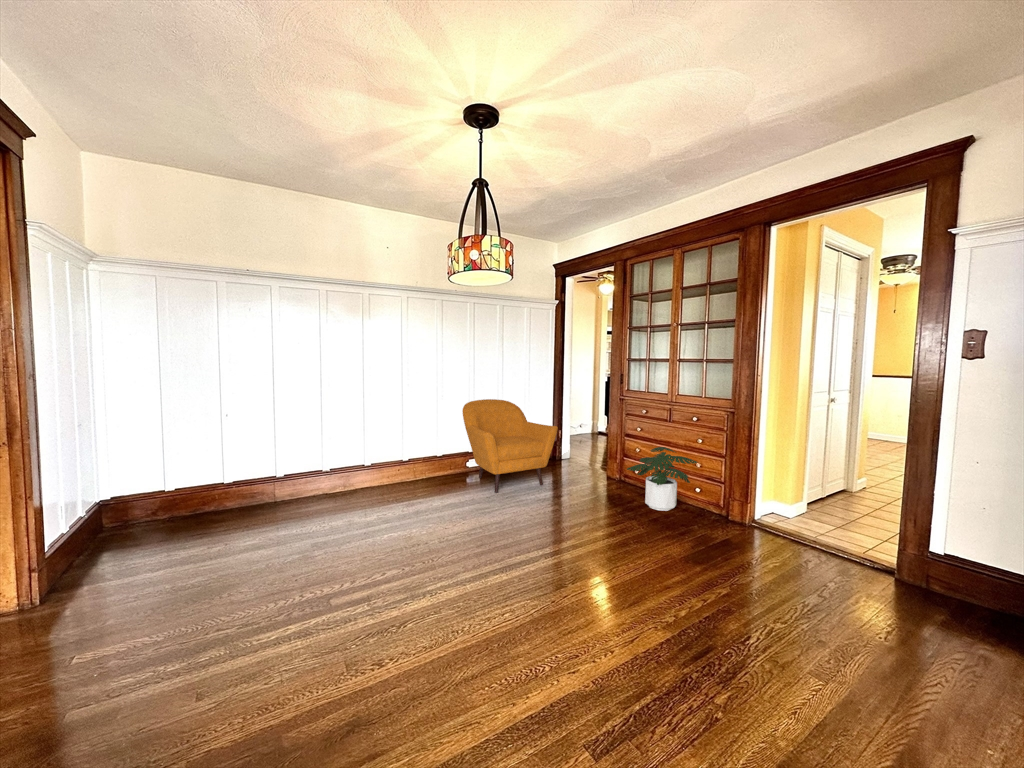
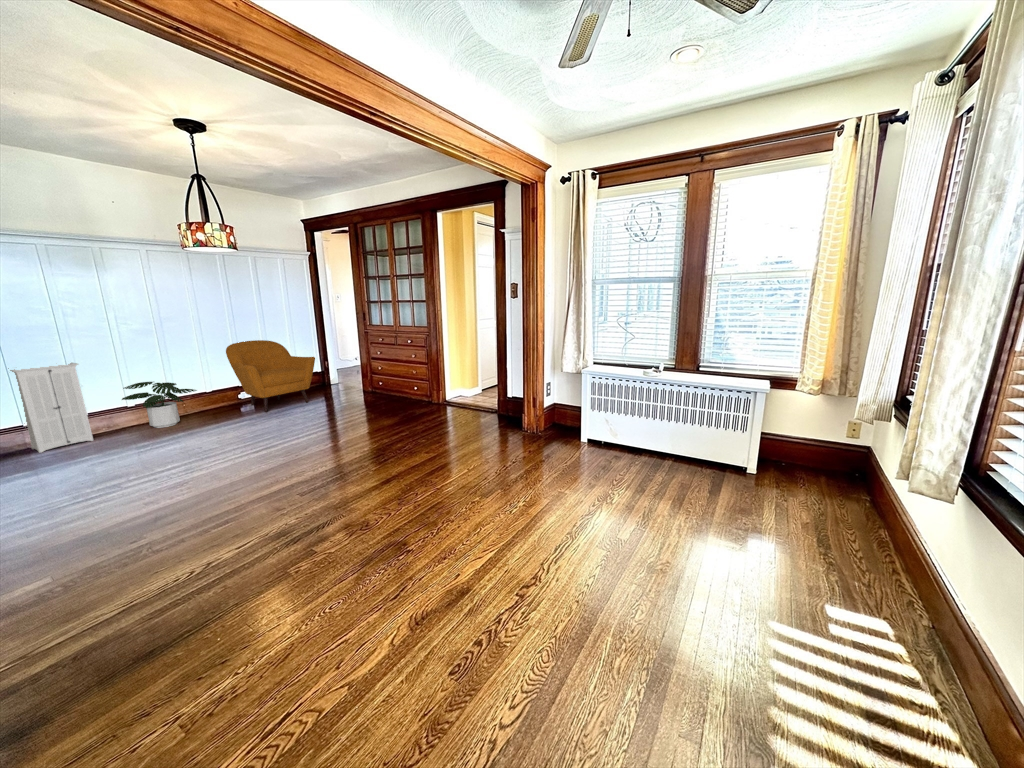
storage cabinet: none [272,410,330,511] -> present [8,363,93,453]
potted plant: present [627,447,697,511] -> present [122,382,197,428]

